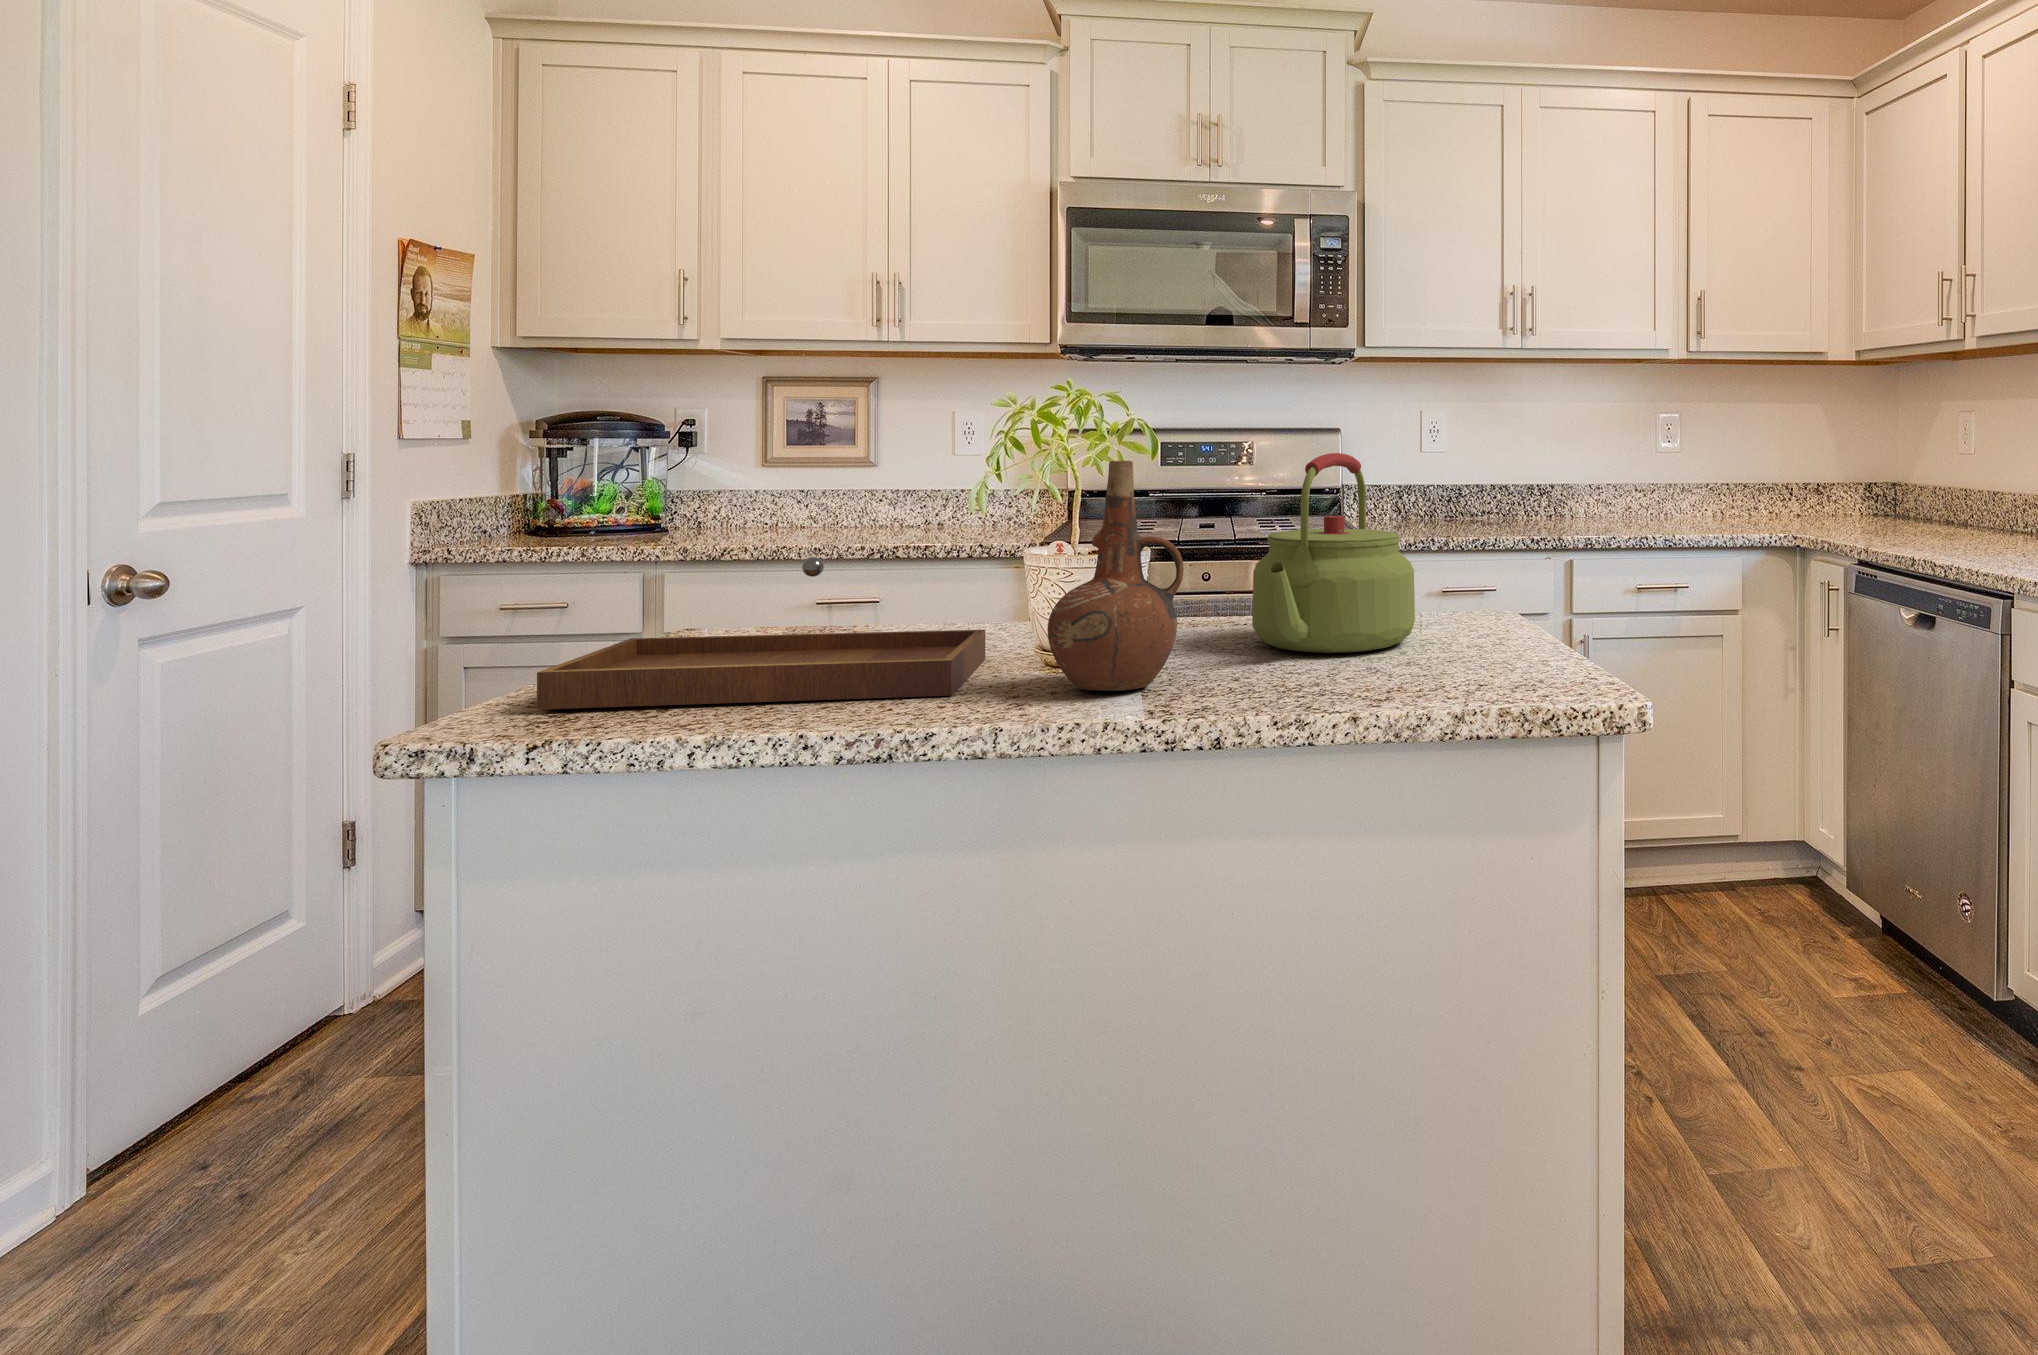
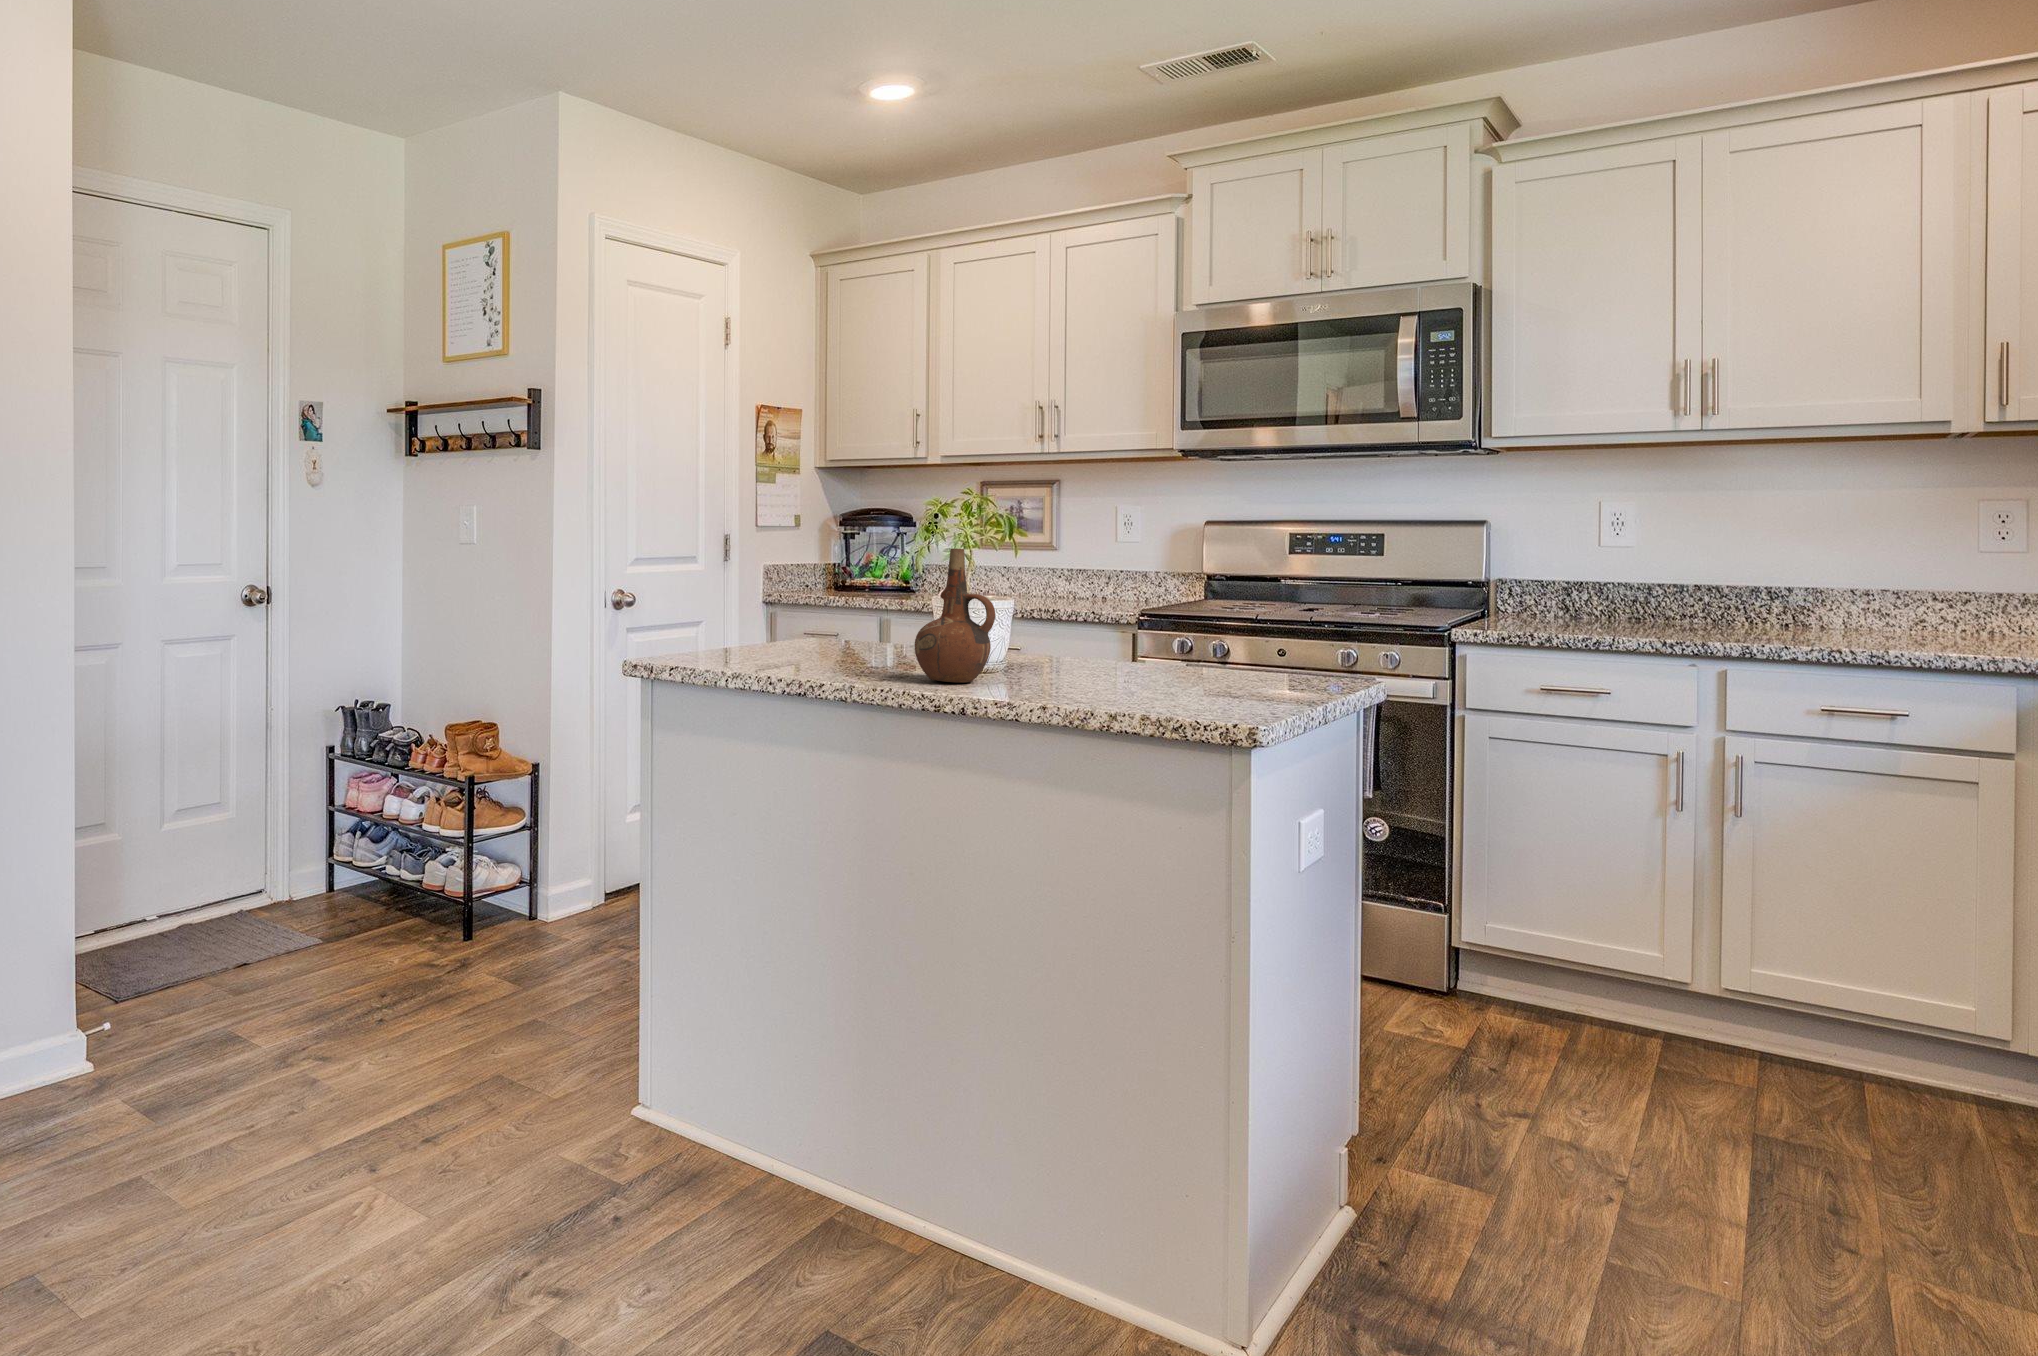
kettle: present [1252,453,1415,653] -> none [1059,546,1201,684]
tray: present [537,557,985,710] -> none [709,598,924,676]

